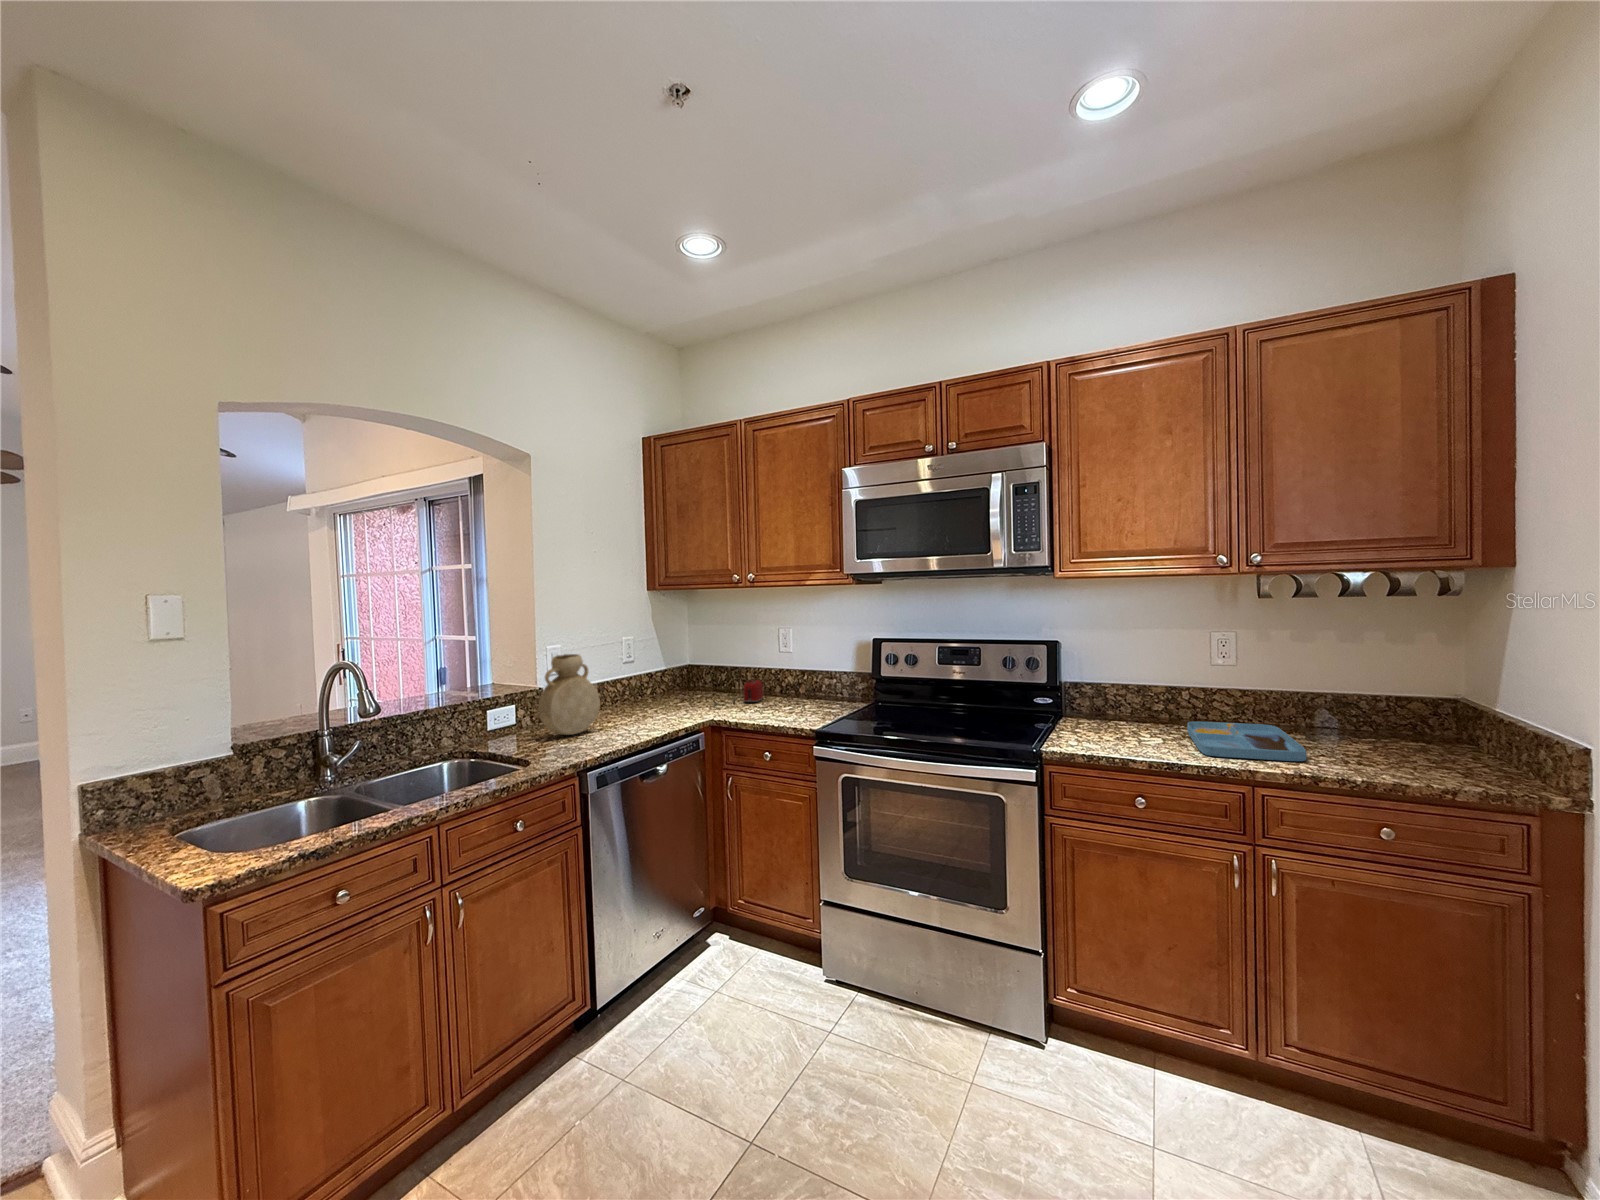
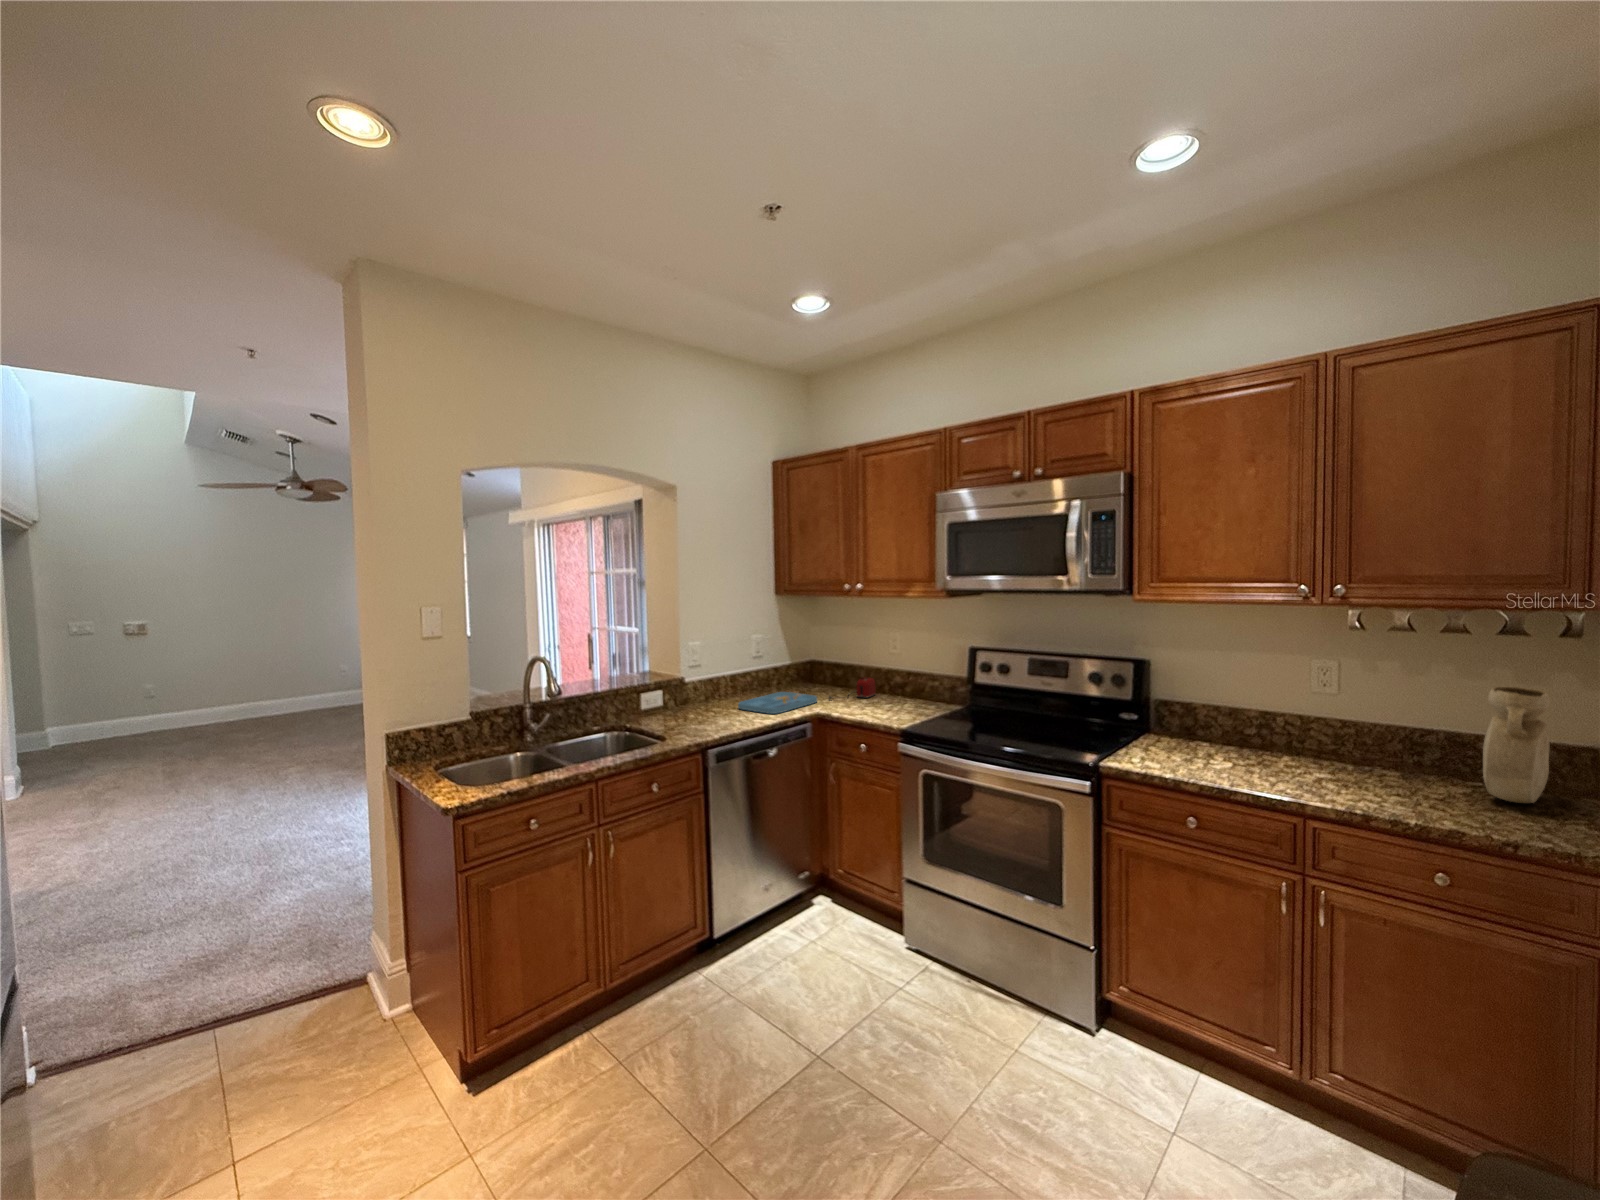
vase: present [538,654,600,735] -> present [1483,687,1550,803]
tray: present [1187,722,1307,761] -> present [738,692,817,714]

